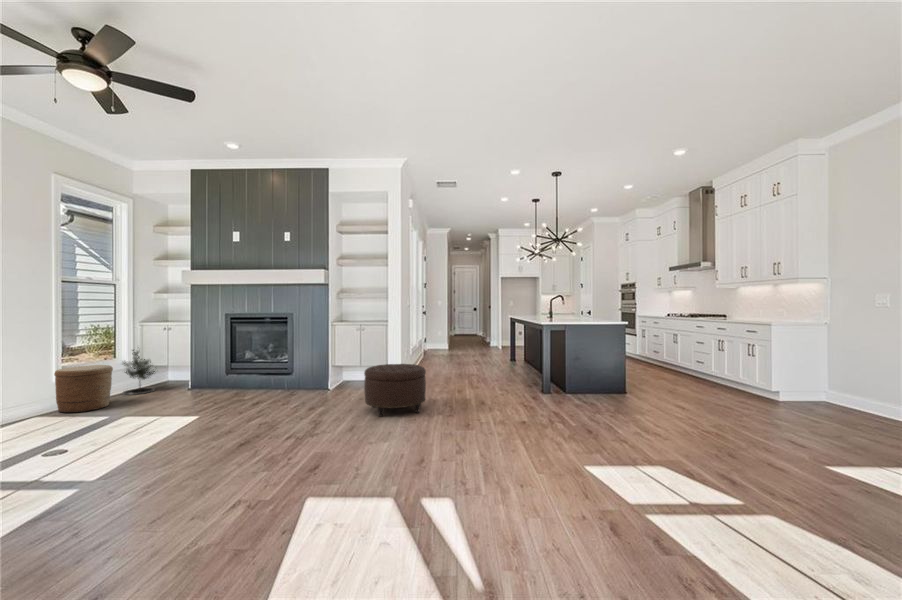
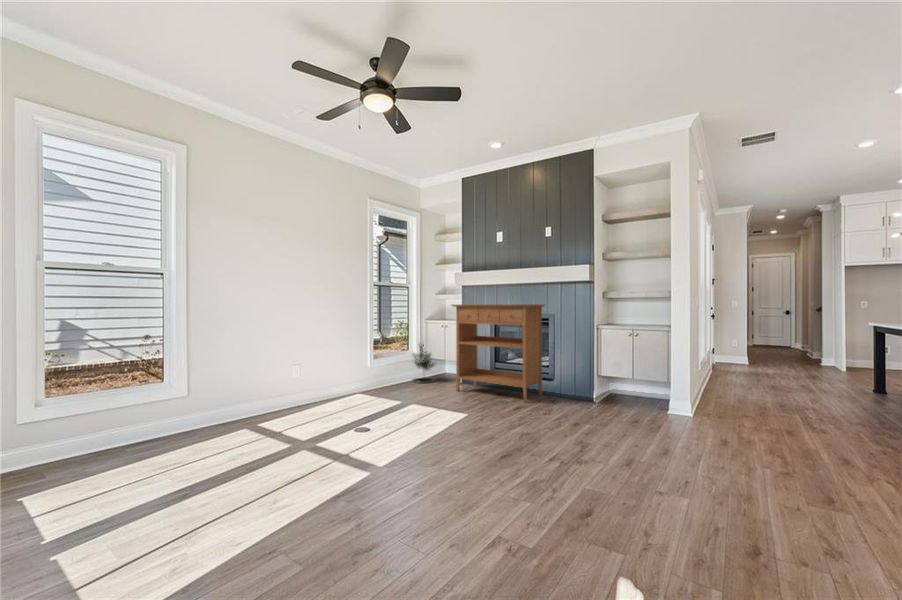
console table: none [177,305,285,397] -> present [452,304,545,402]
ottoman: present [364,364,426,417] -> none [644,383,739,459]
woven basket: present [54,365,113,412] -> none [368,355,405,394]

